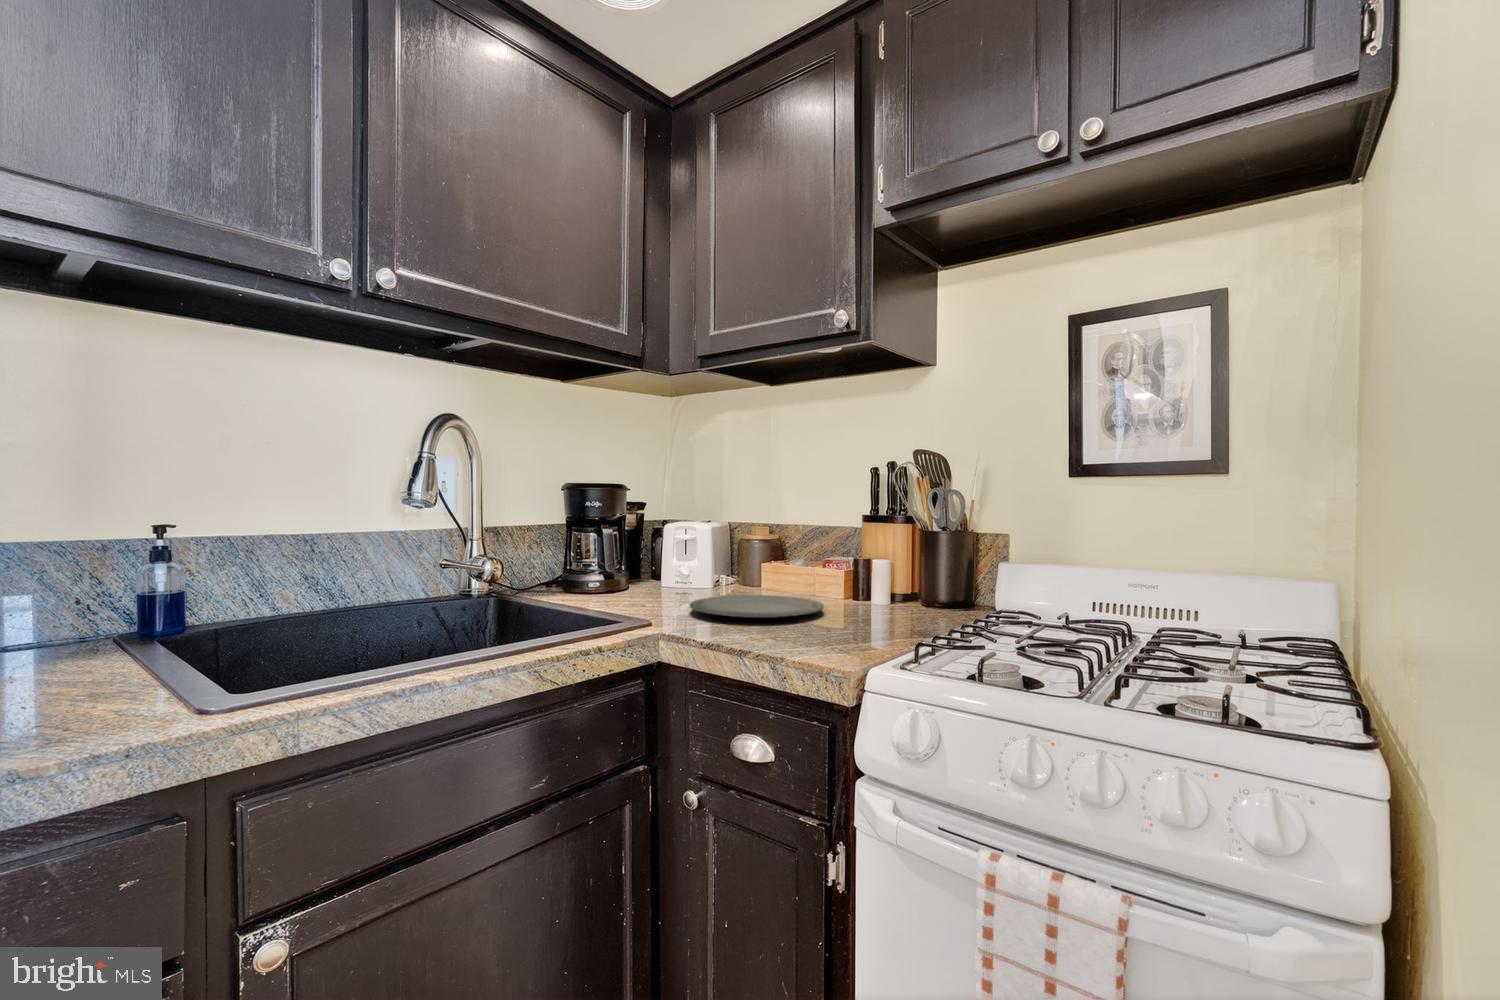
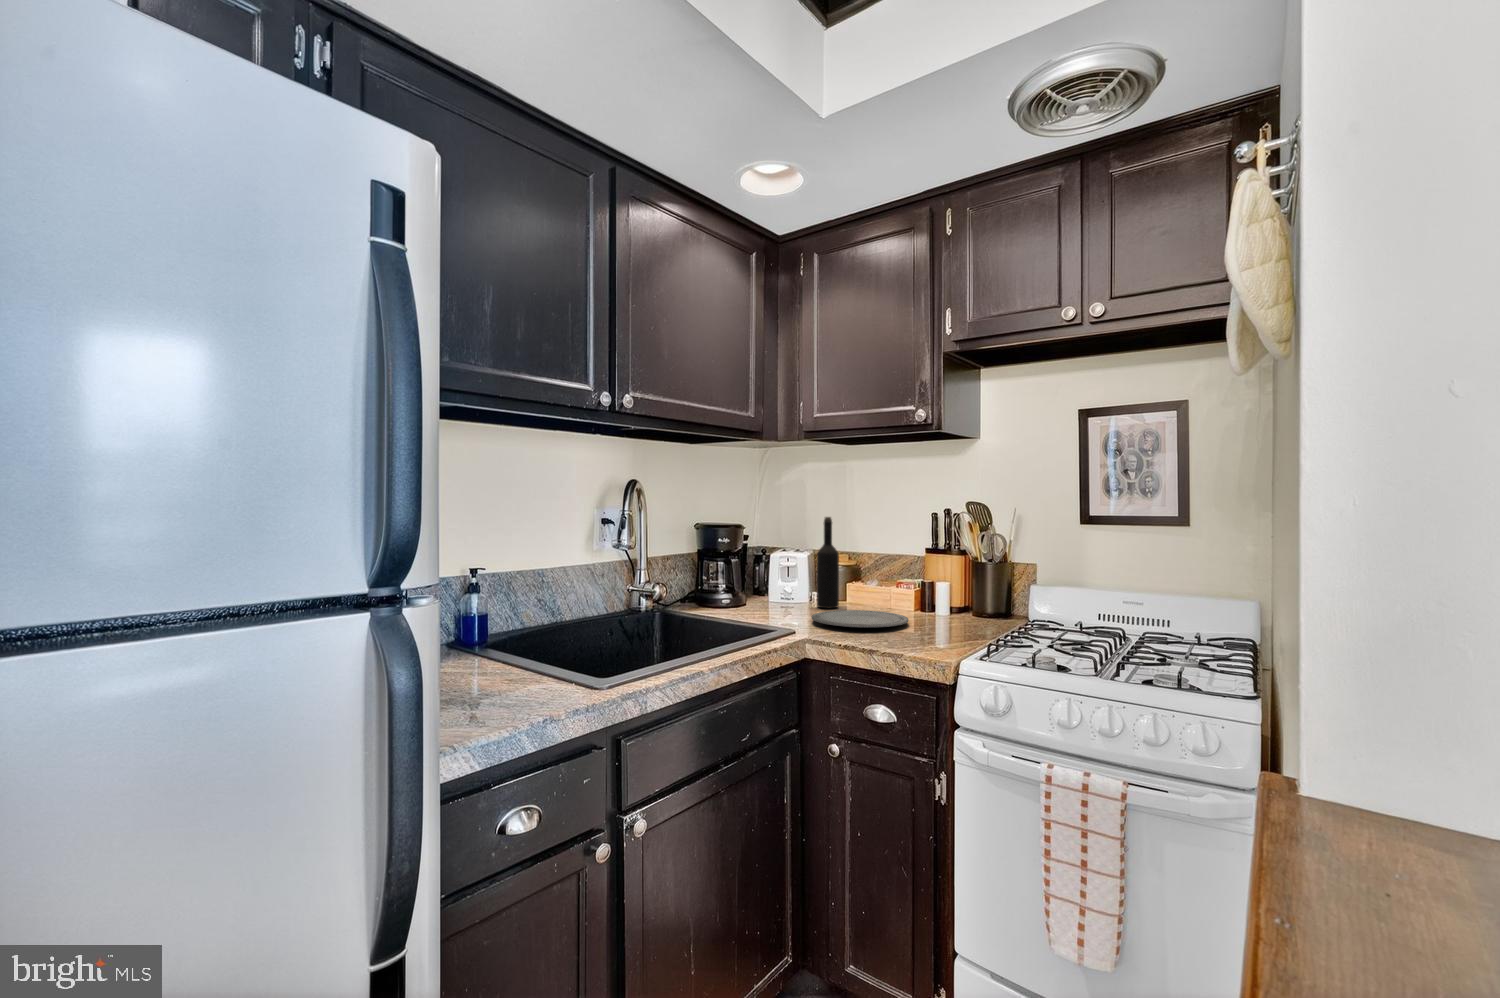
wine bottle: none [719,472,748,593] -> present [817,517,839,608]

